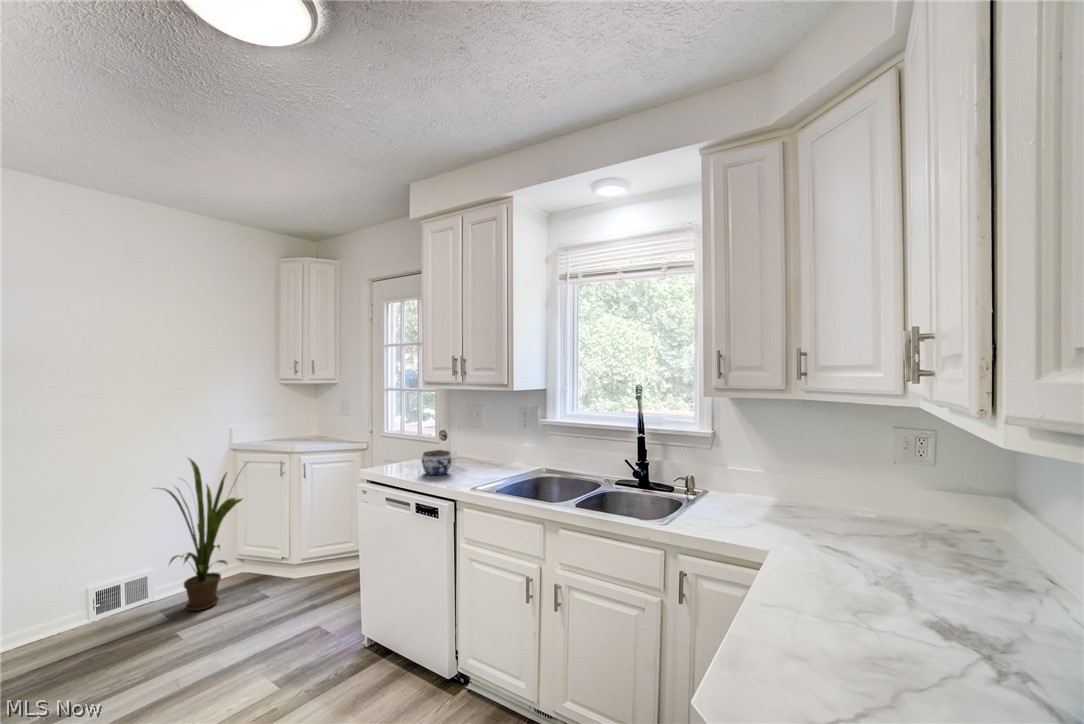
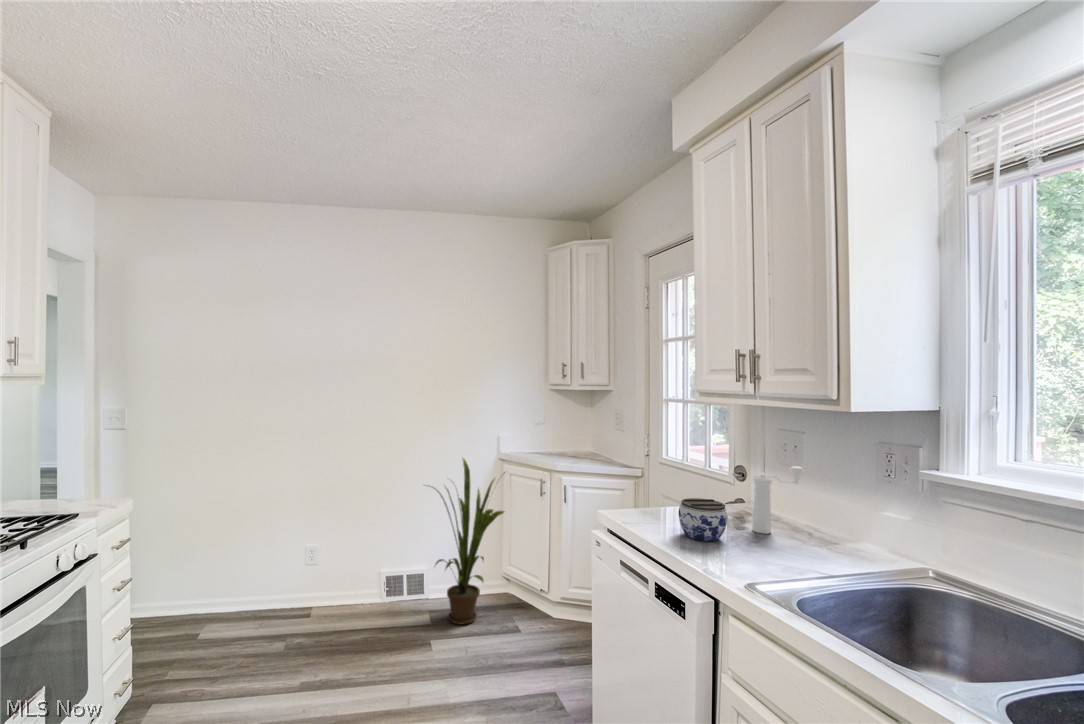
pepper mill: none [462,424,489,466] -> present [752,466,804,534]

